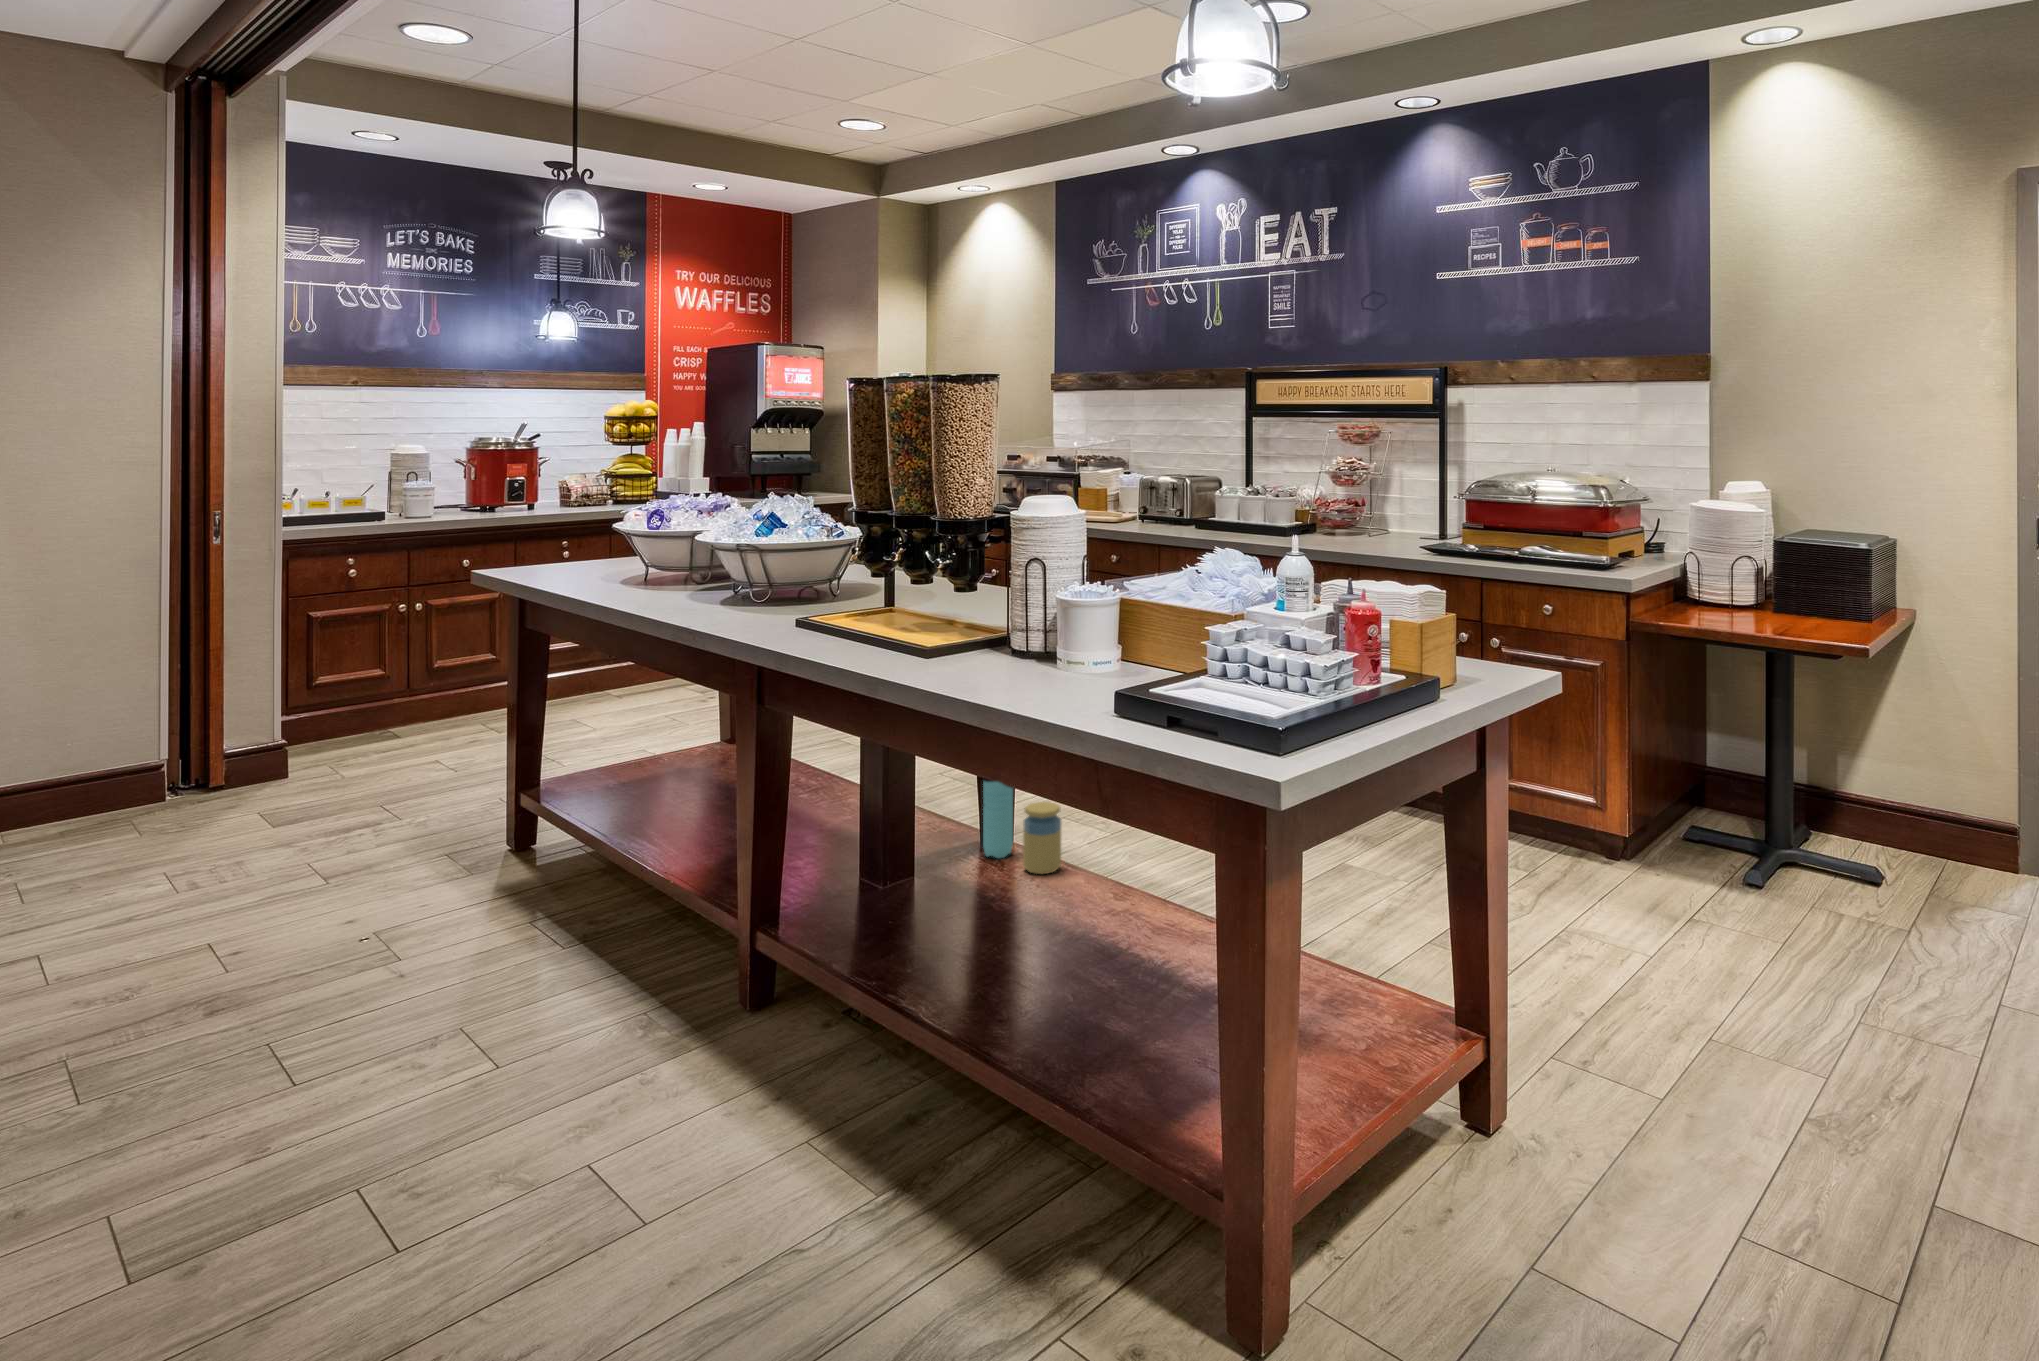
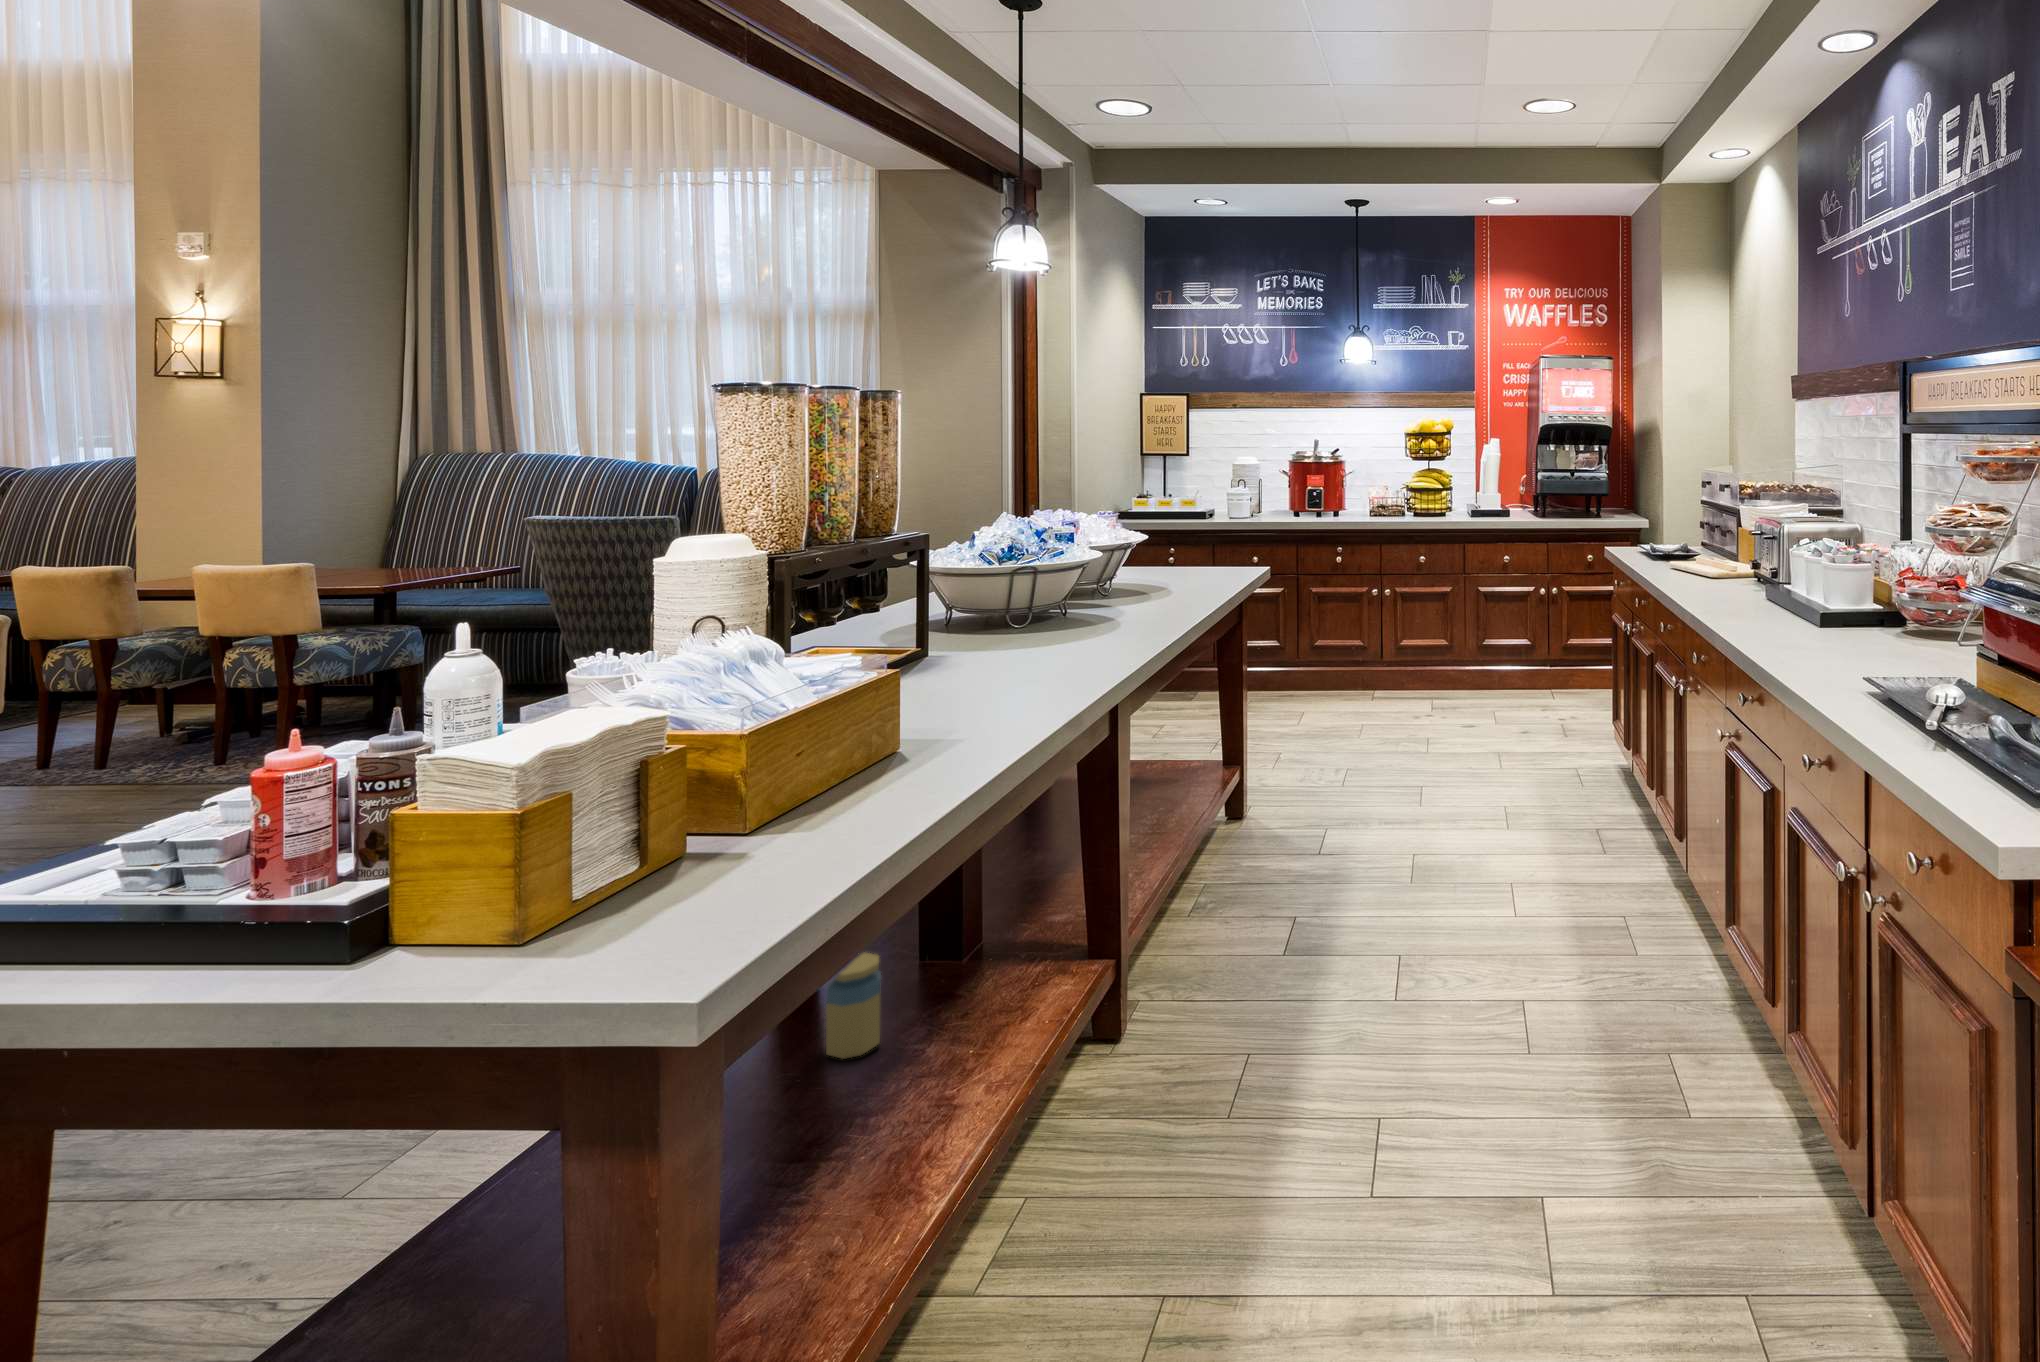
water bottle: present [983,782,1013,858] -> none [886,870,929,1011]

